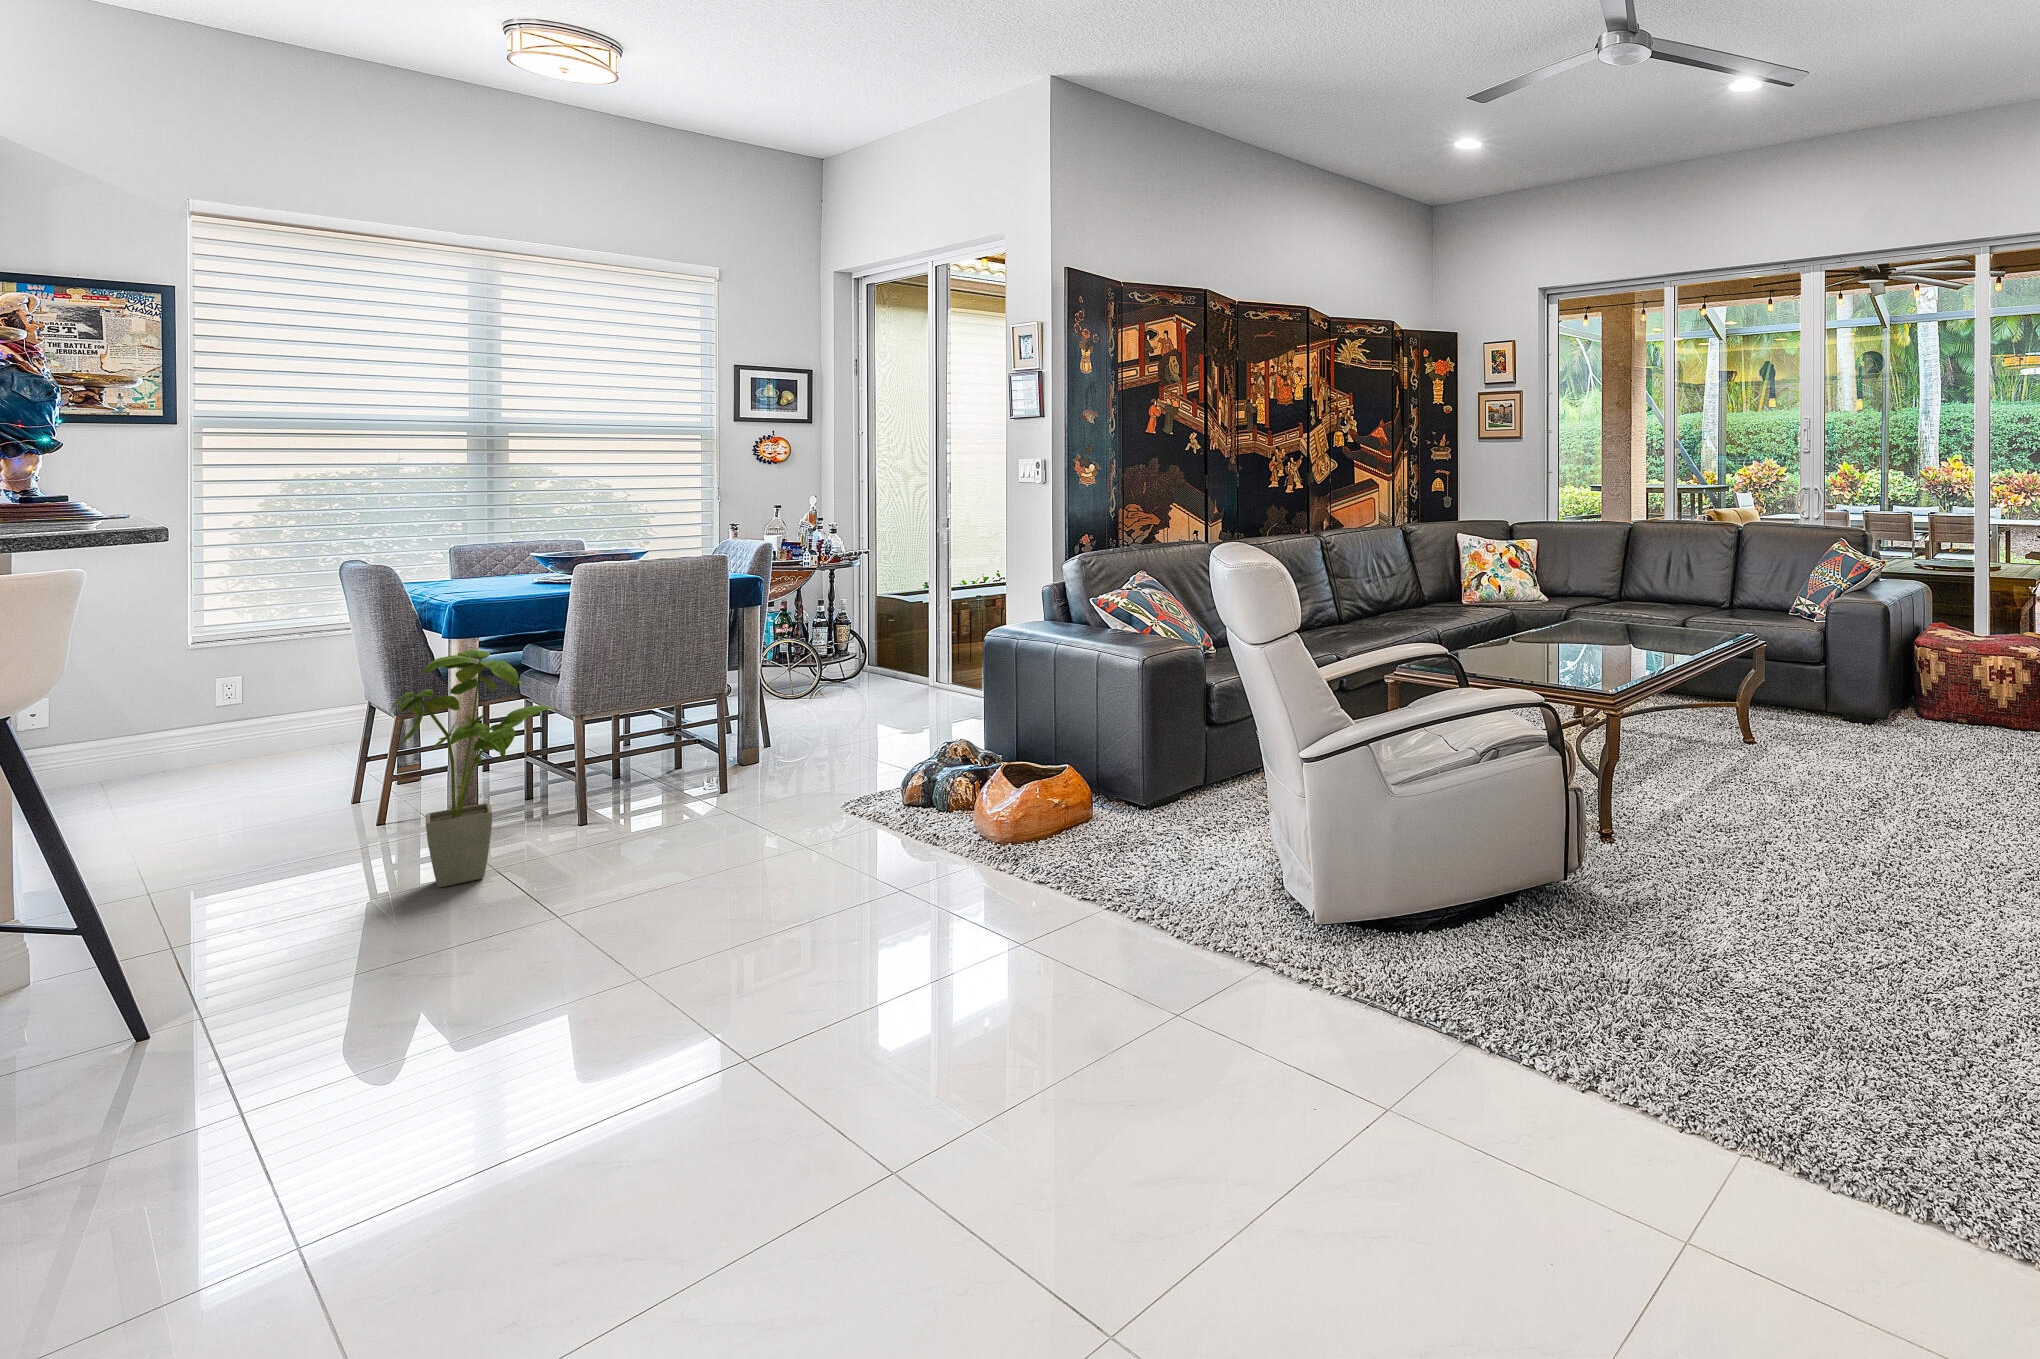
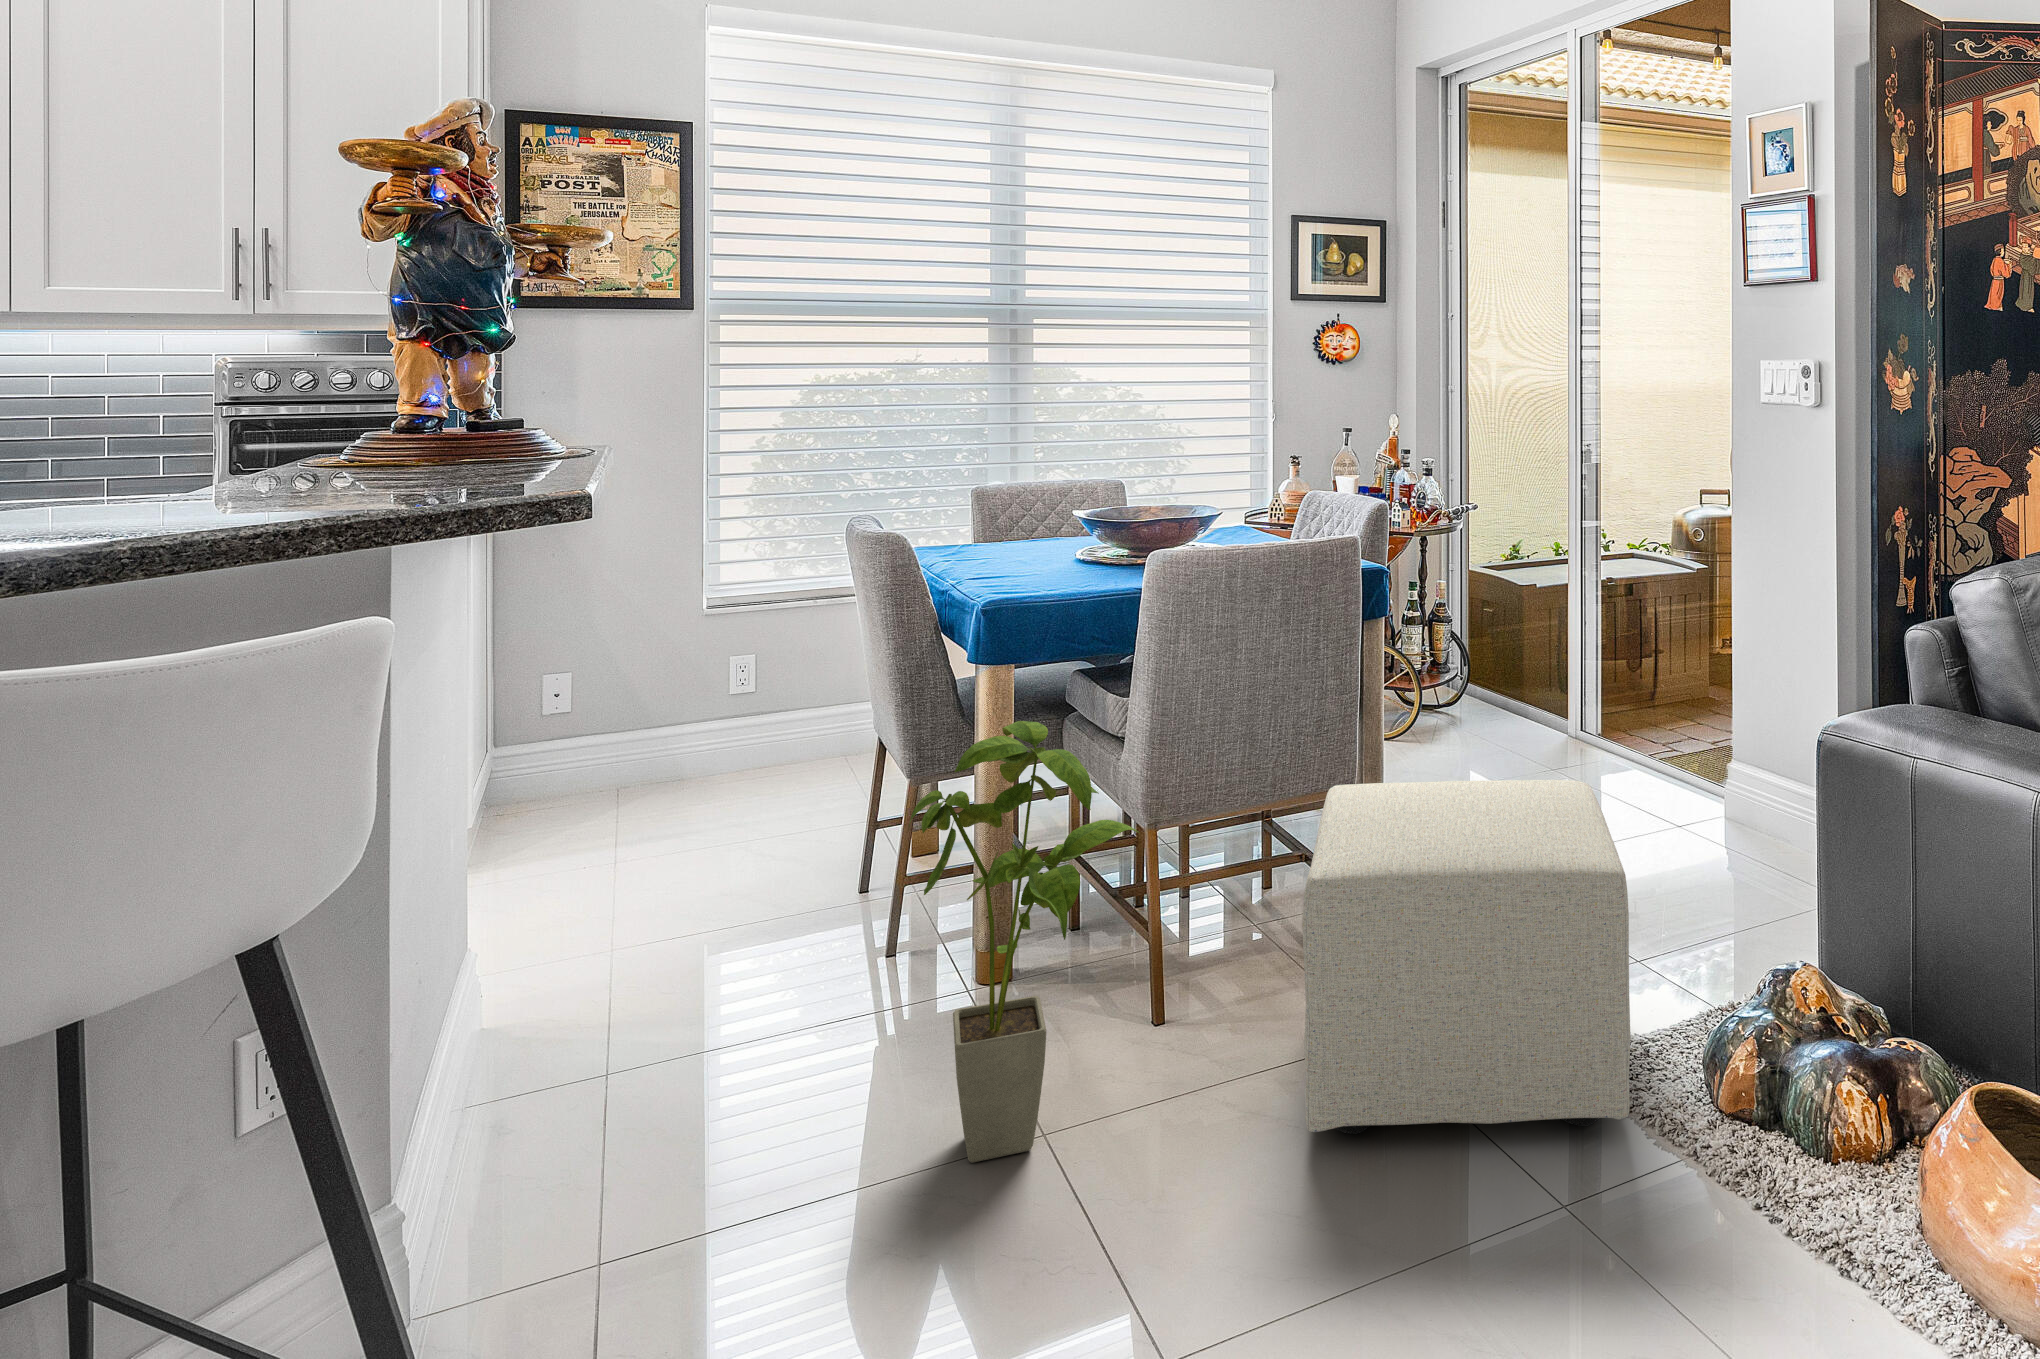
ottoman: none [664,676,875,847] -> present [1302,780,1631,1134]

